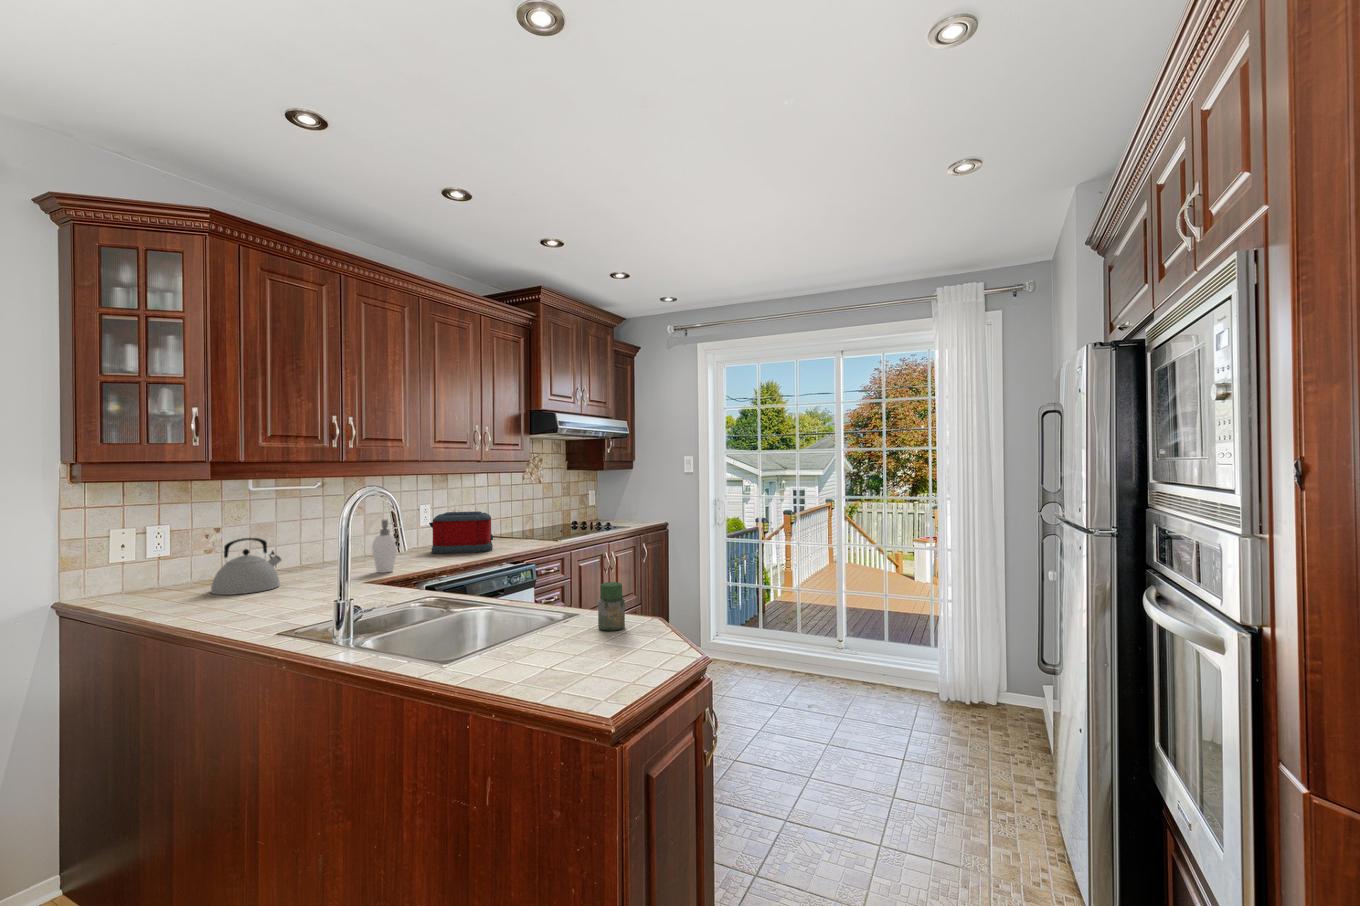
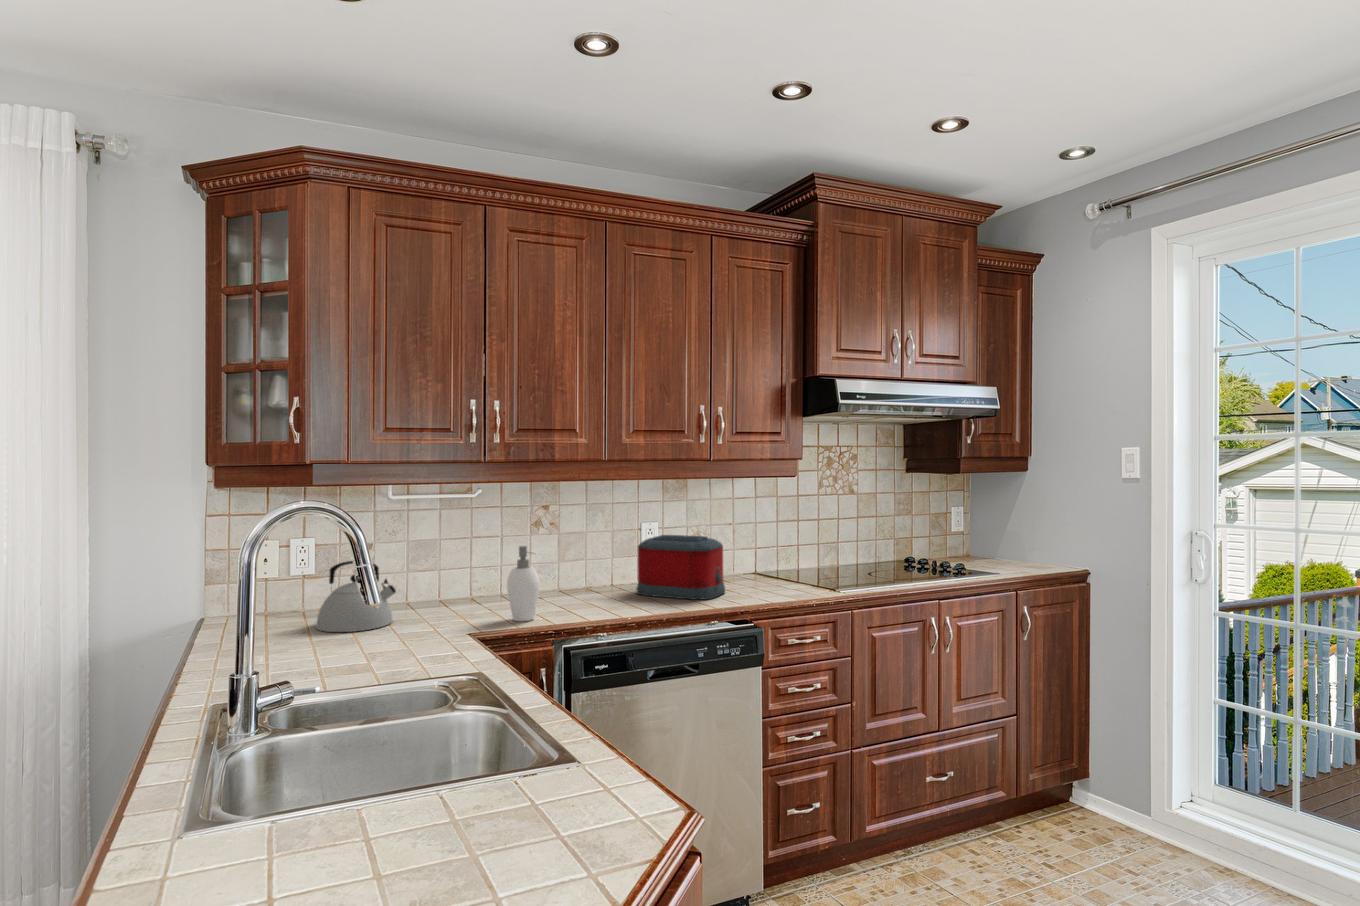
jar: present [598,582,625,631] -> none [497,746,556,861]

